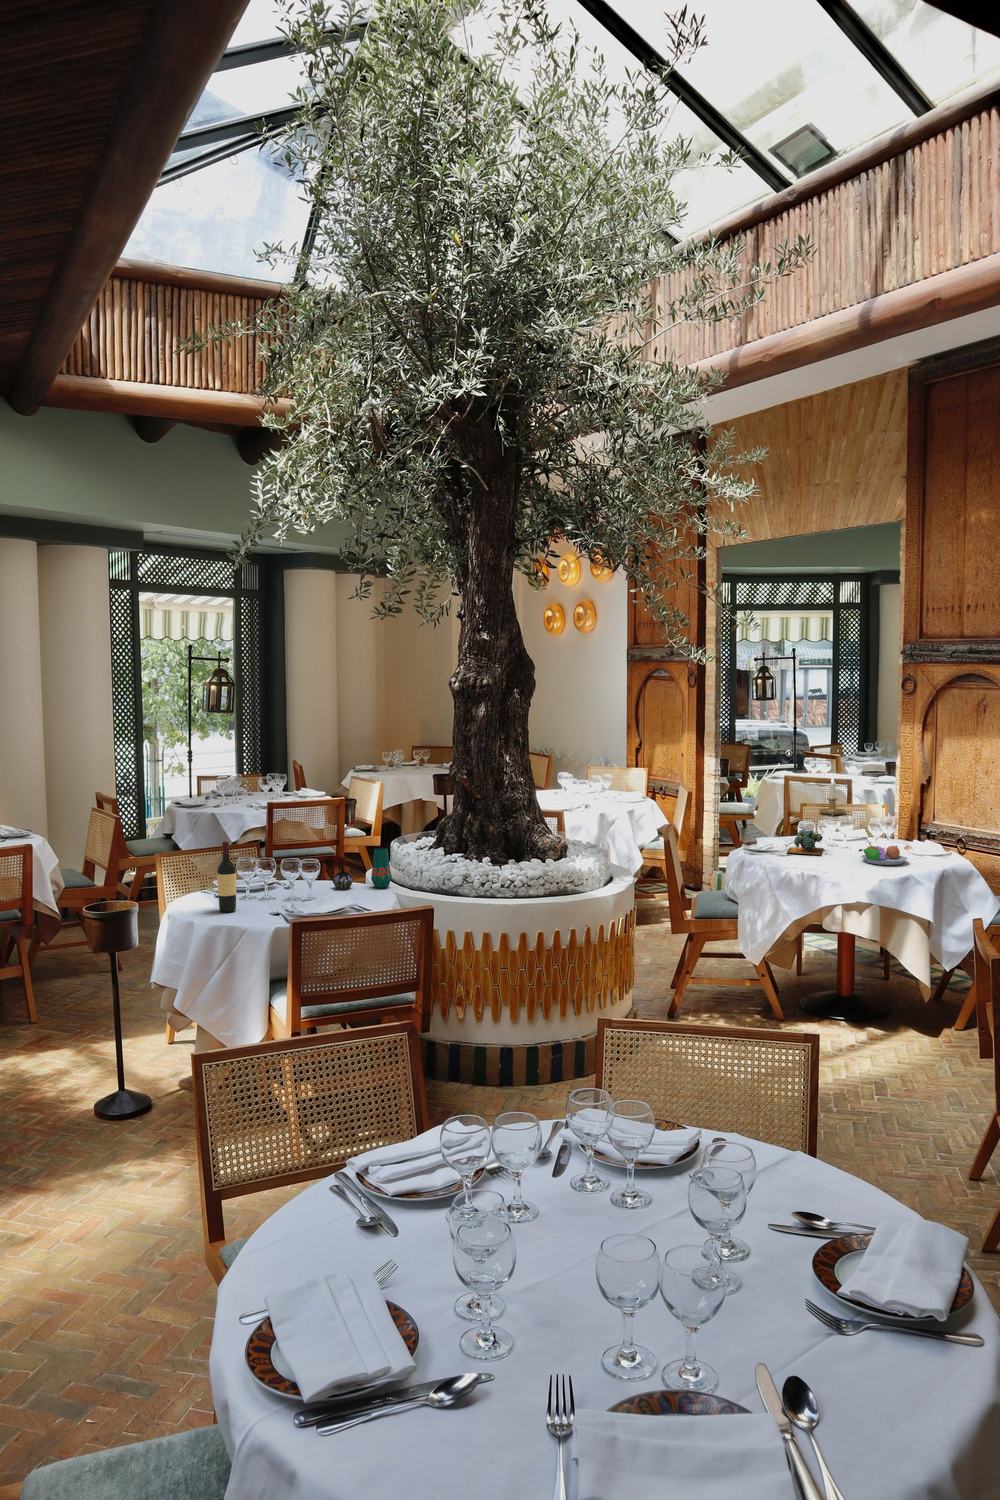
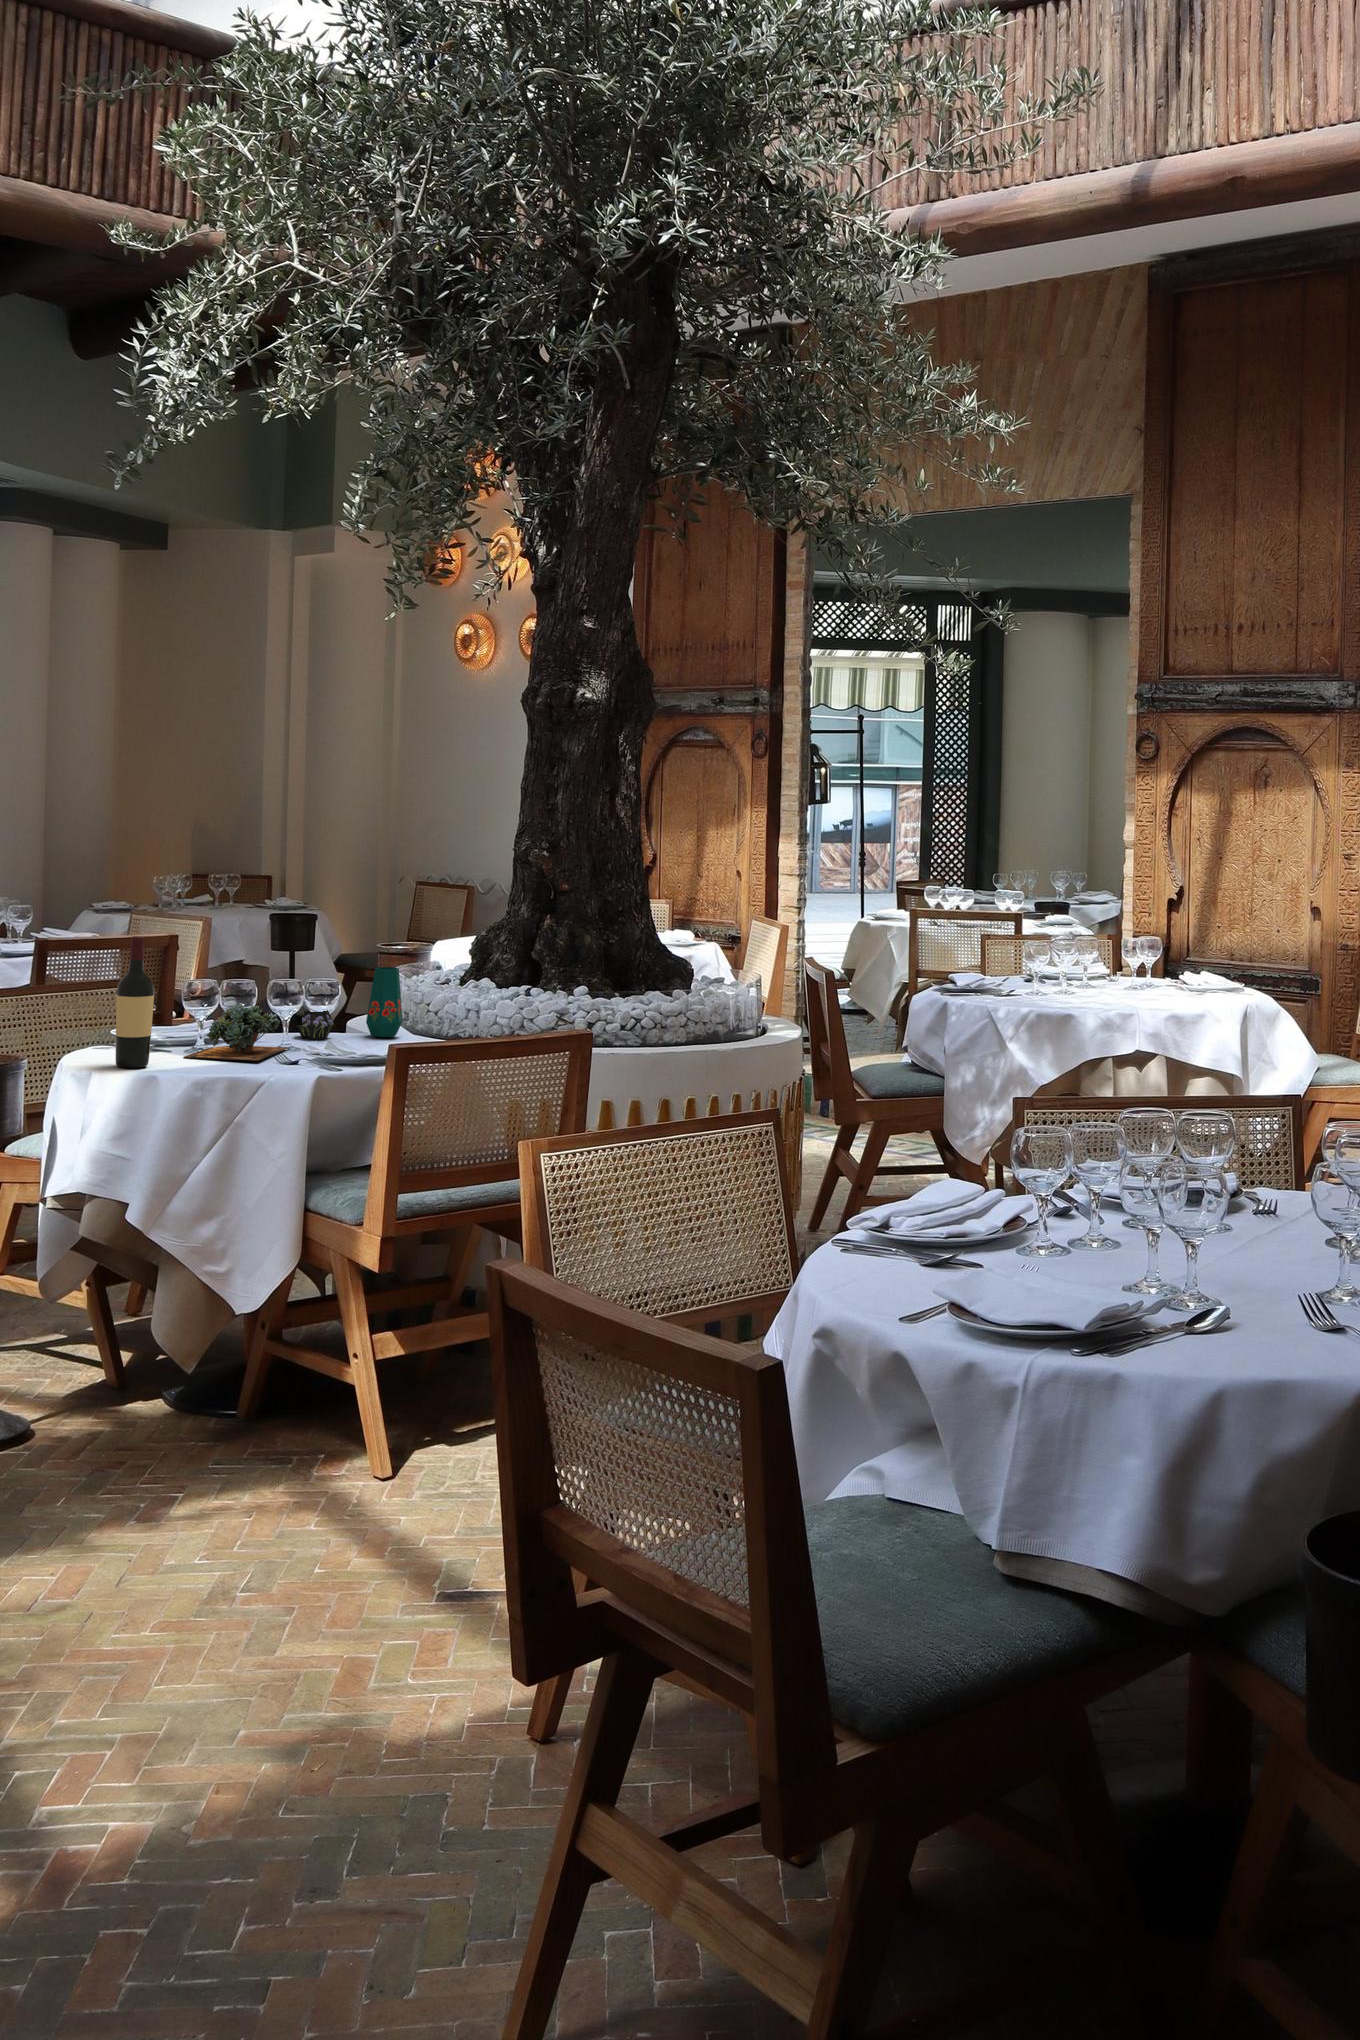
candlestick: present [819,776,845,816] -> none [1015,889,1058,952]
succulent plant: present [787,829,823,855] -> present [184,1004,288,1060]
fruit bowl: present [859,843,907,865] -> none [1124,978,1193,1009]

